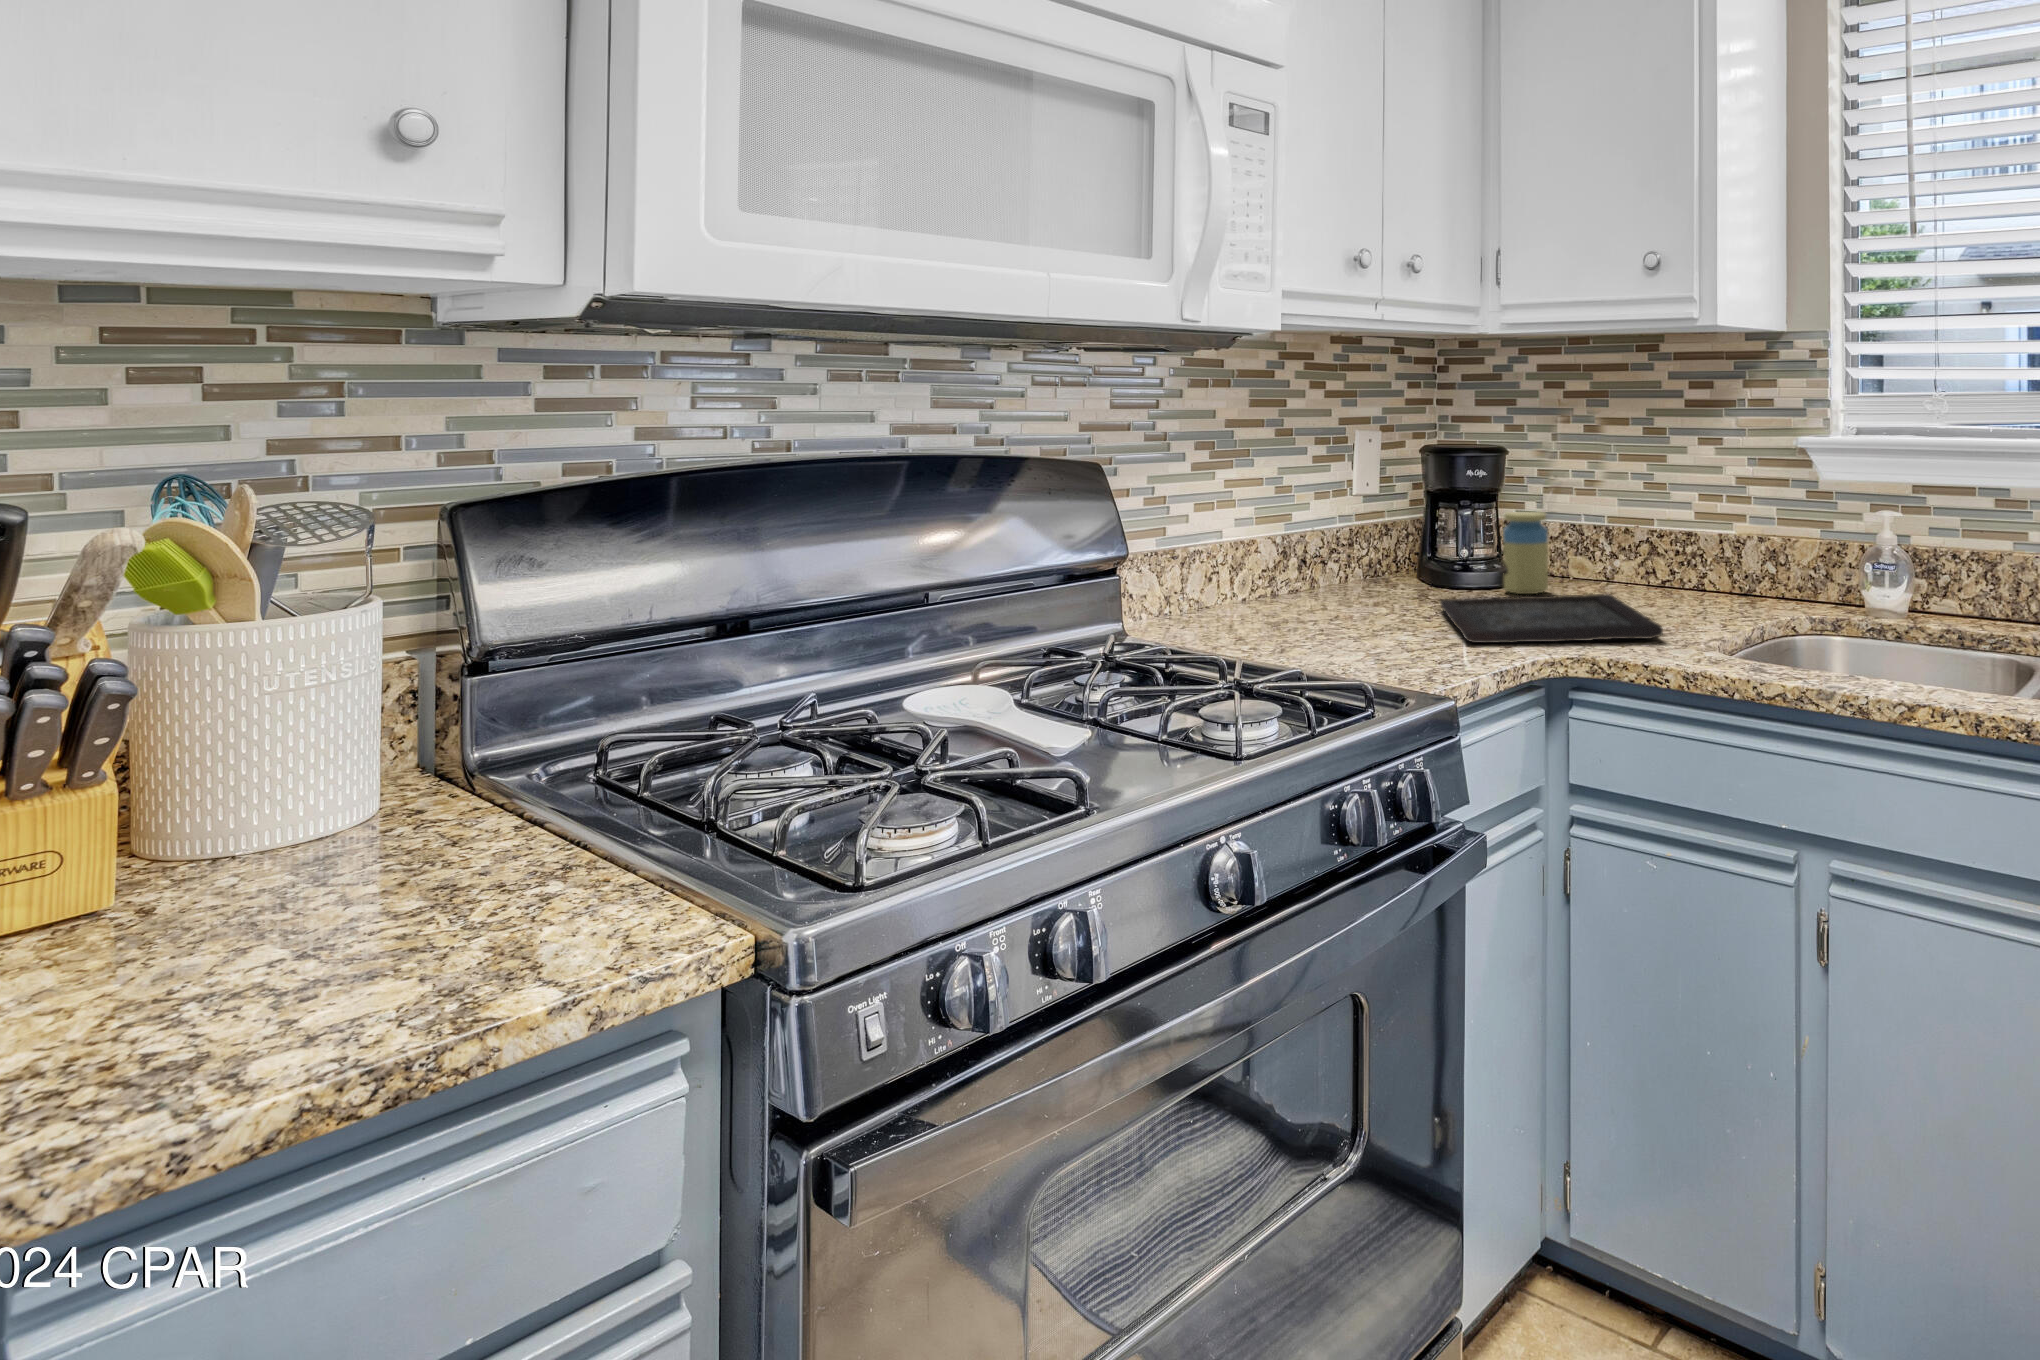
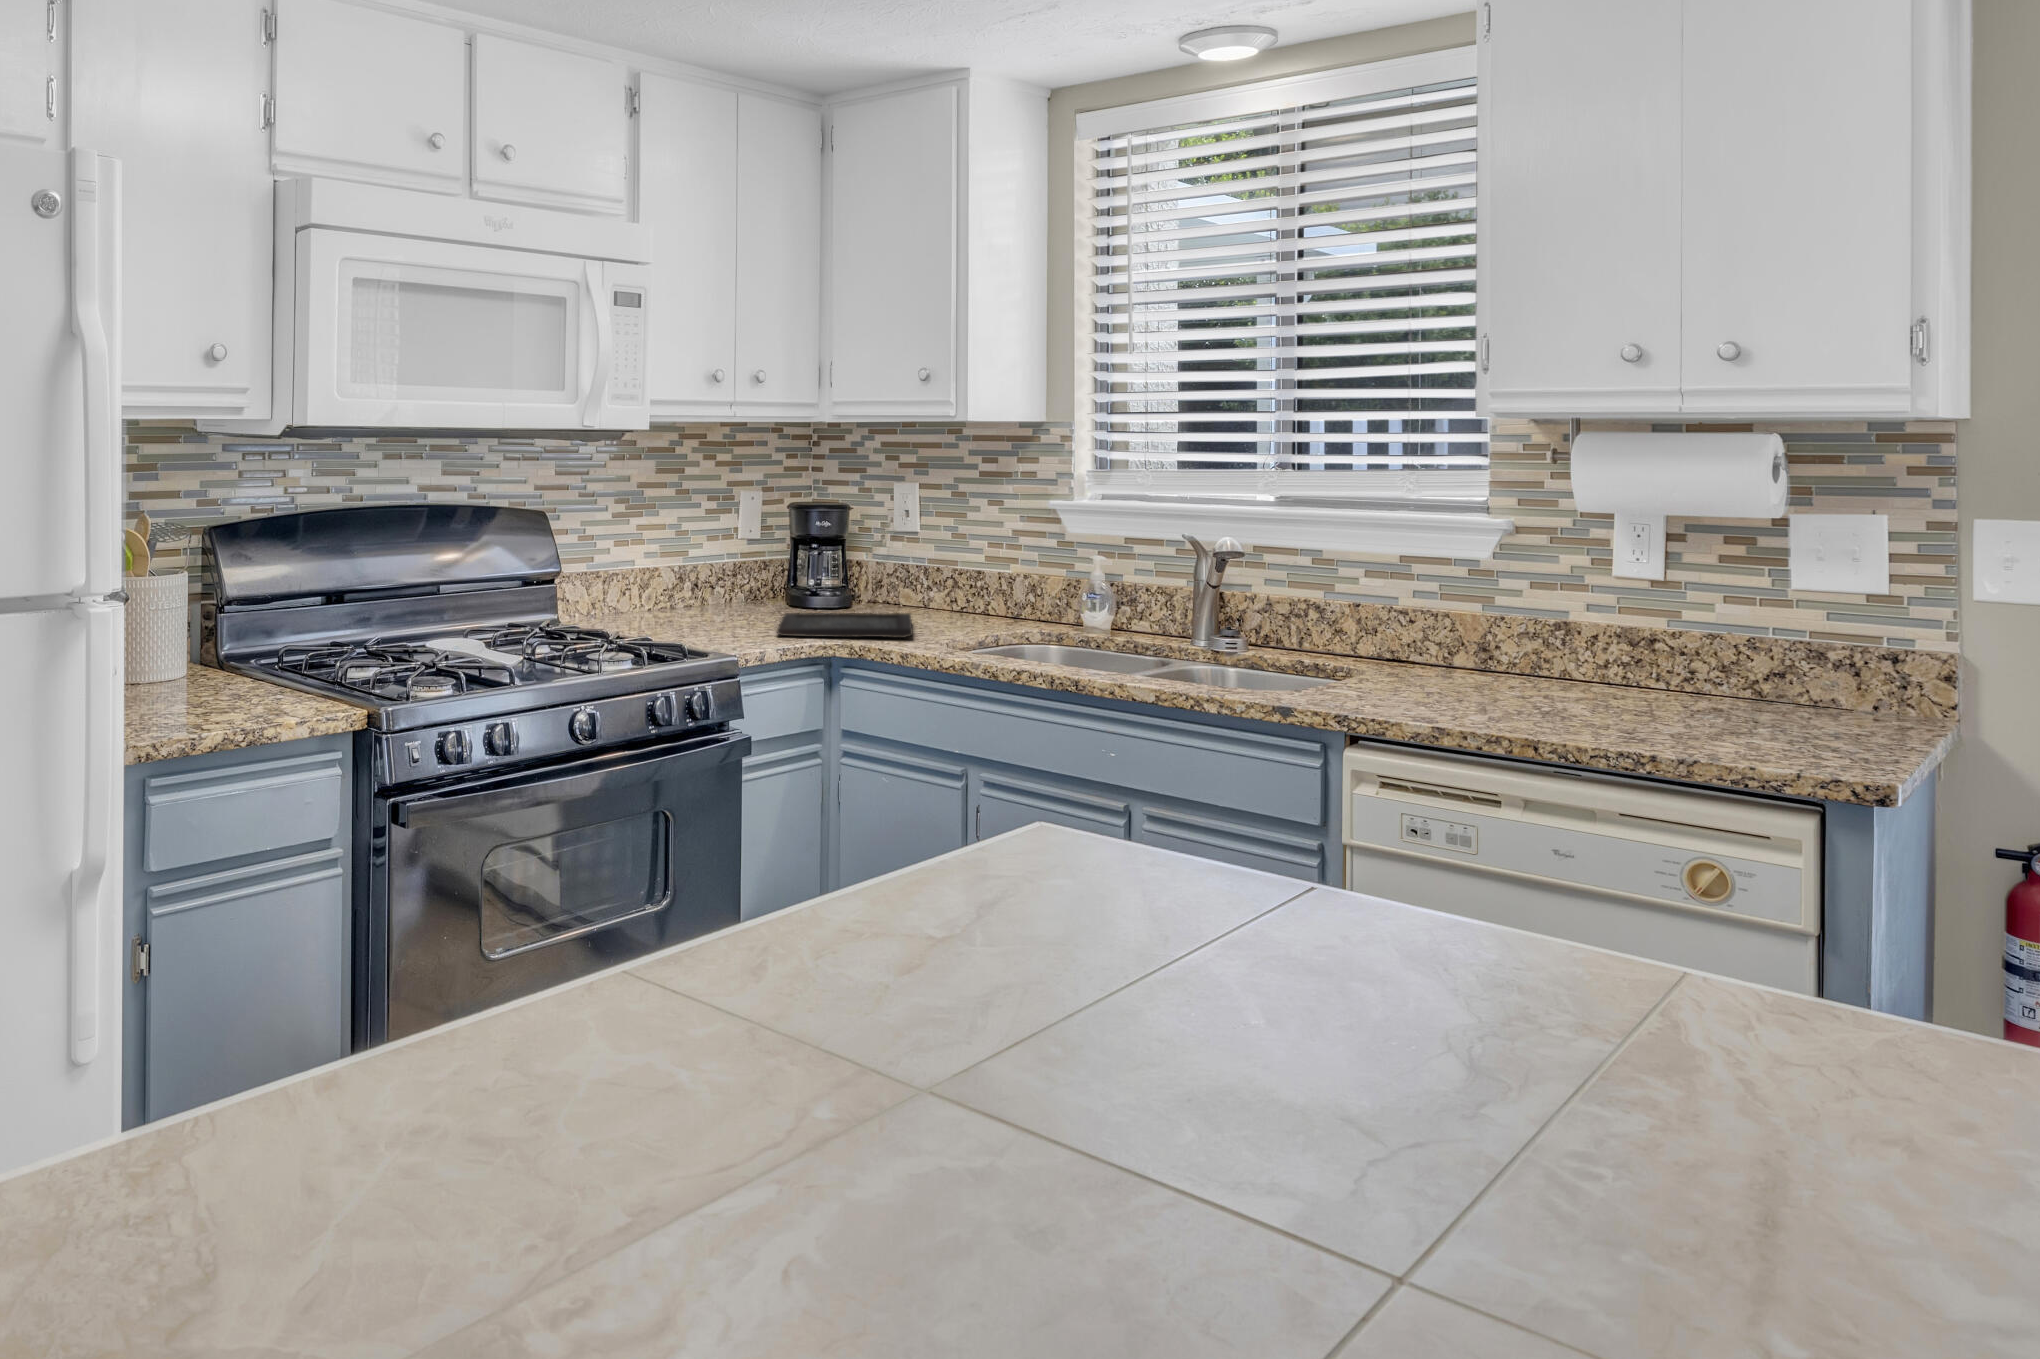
jar: present [1503,512,1548,594] -> none [846,554,881,615]

